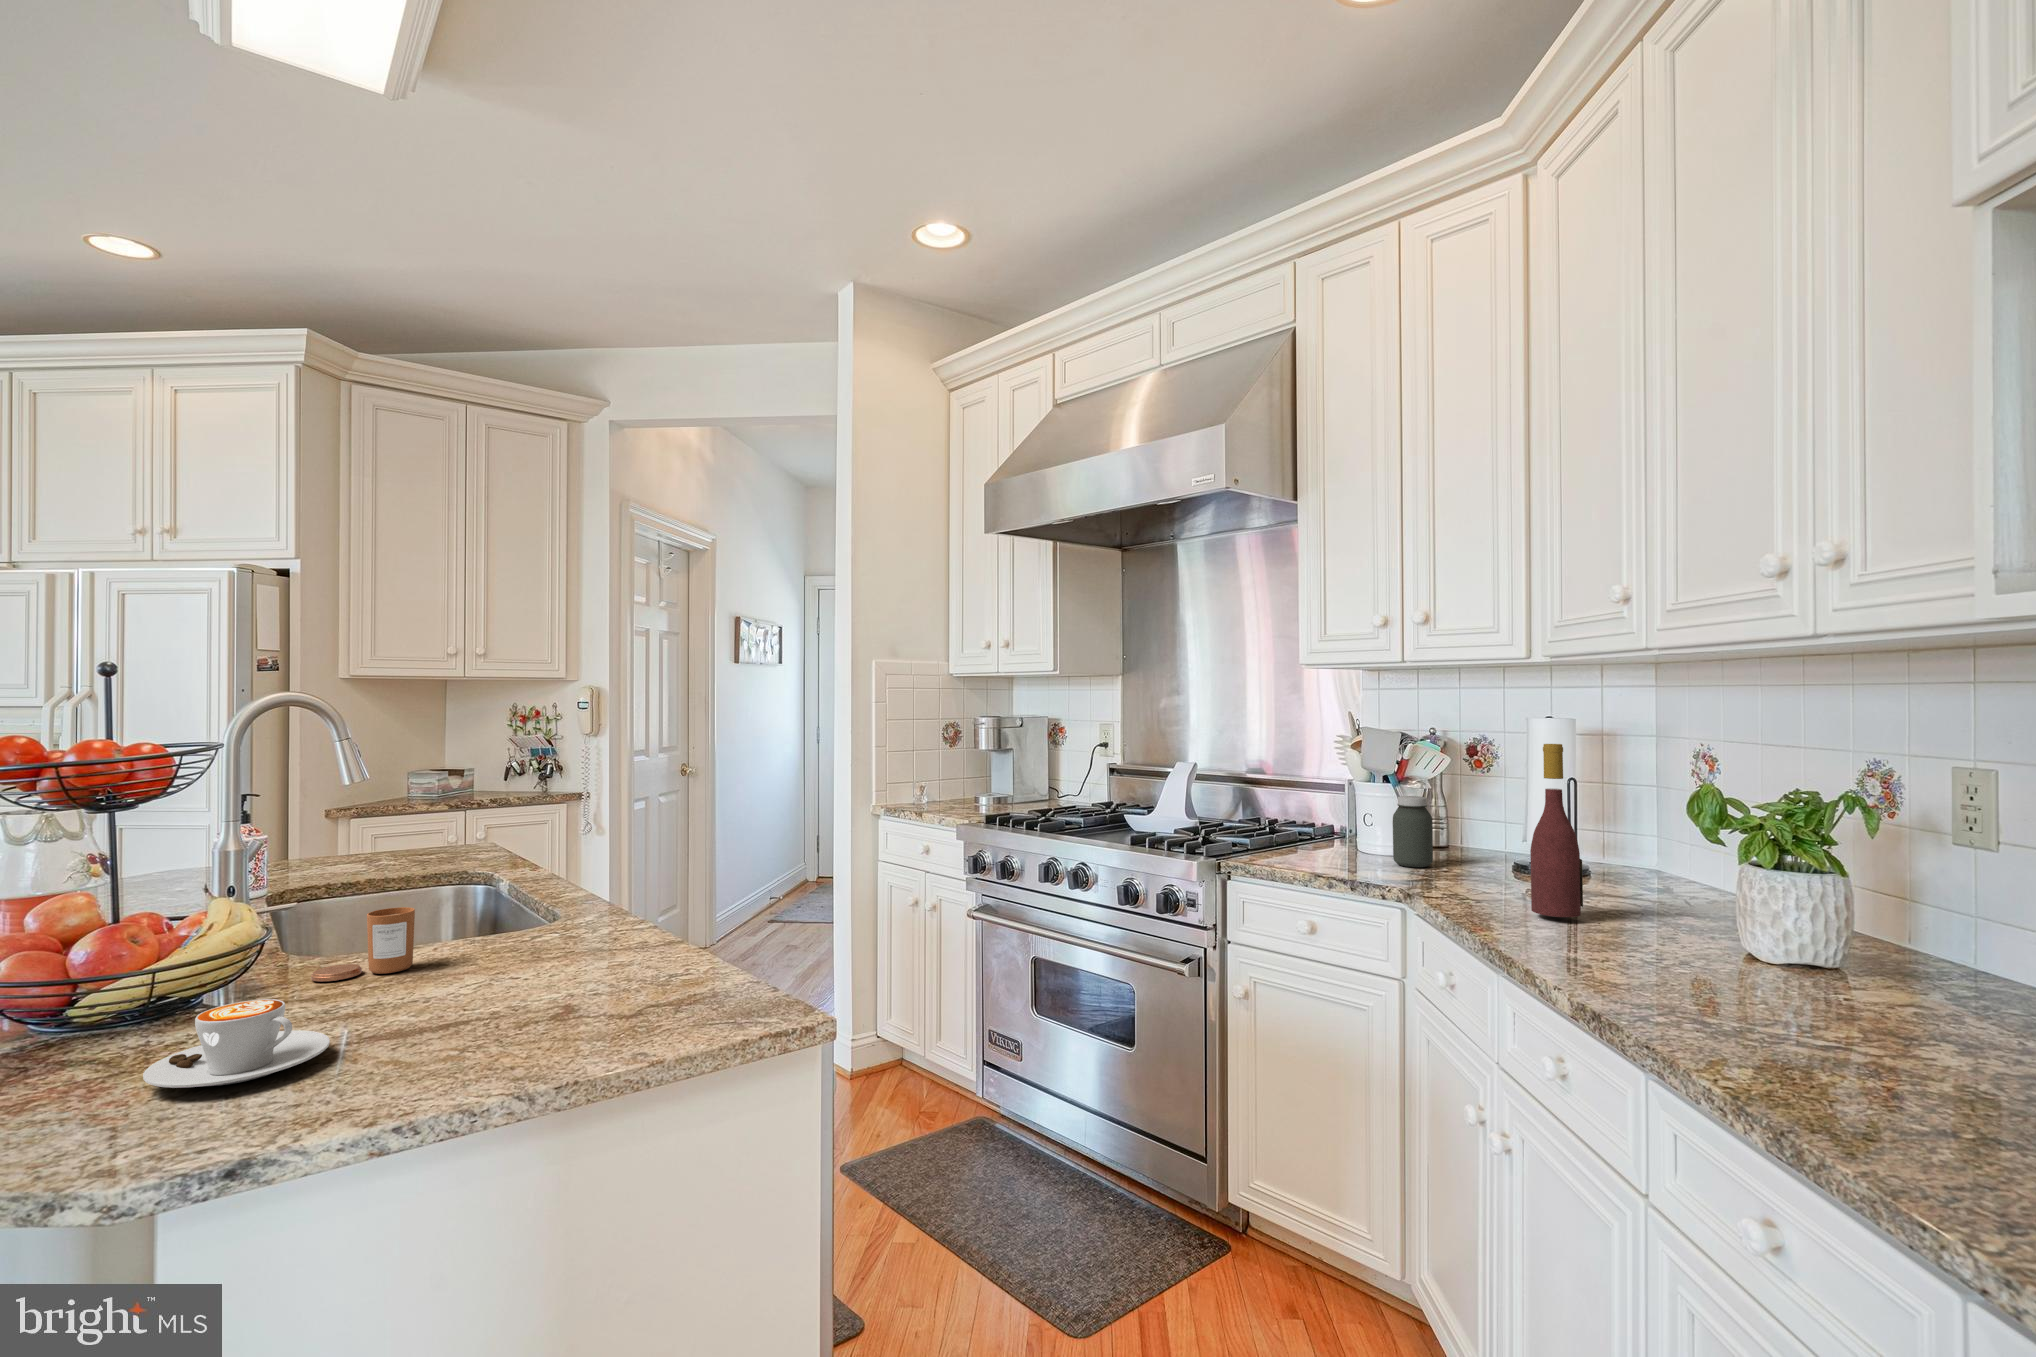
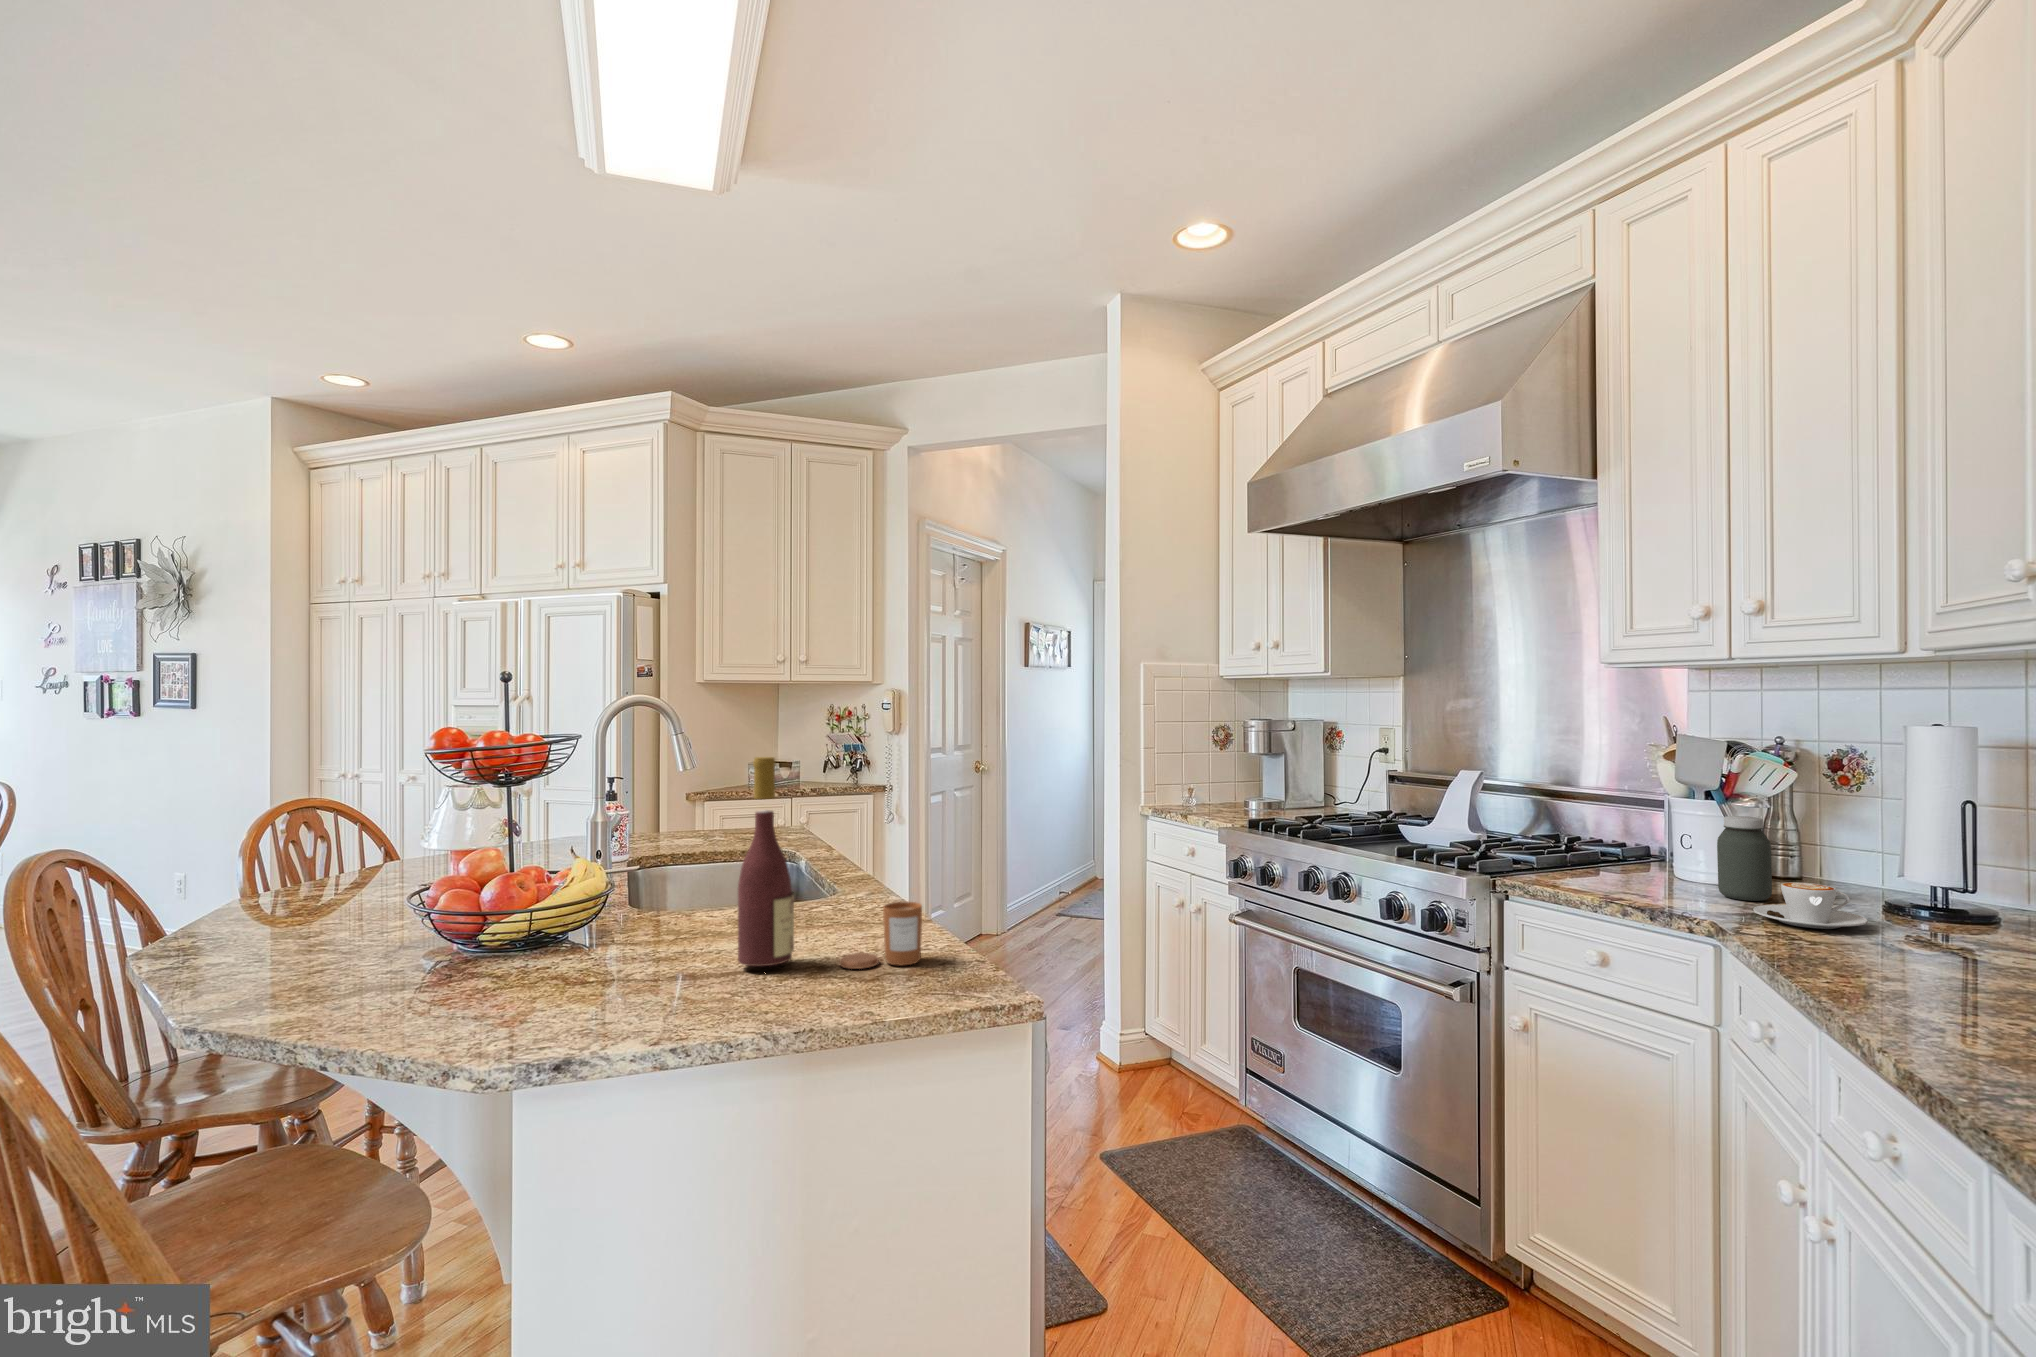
wine bottle: present [1530,744,1583,917] -> present [738,757,794,966]
candle: present [311,907,415,982] -> present [839,902,922,969]
coffee cup: present [143,999,330,1088] -> present [1753,882,1867,929]

